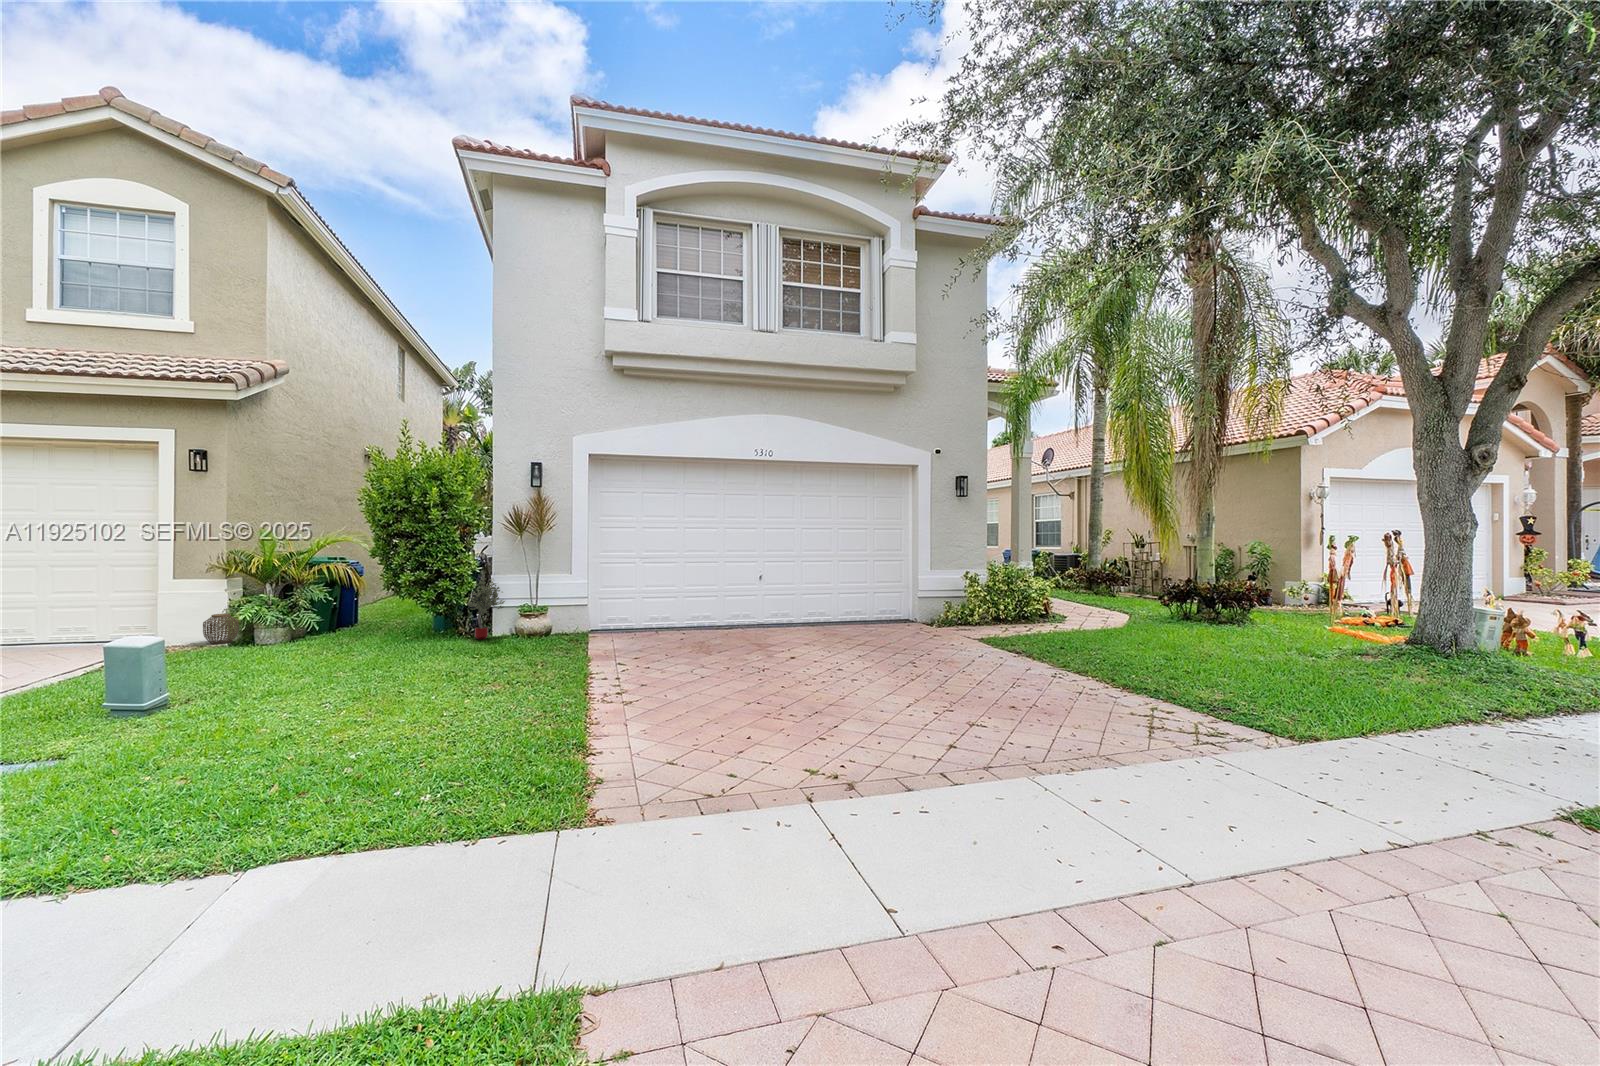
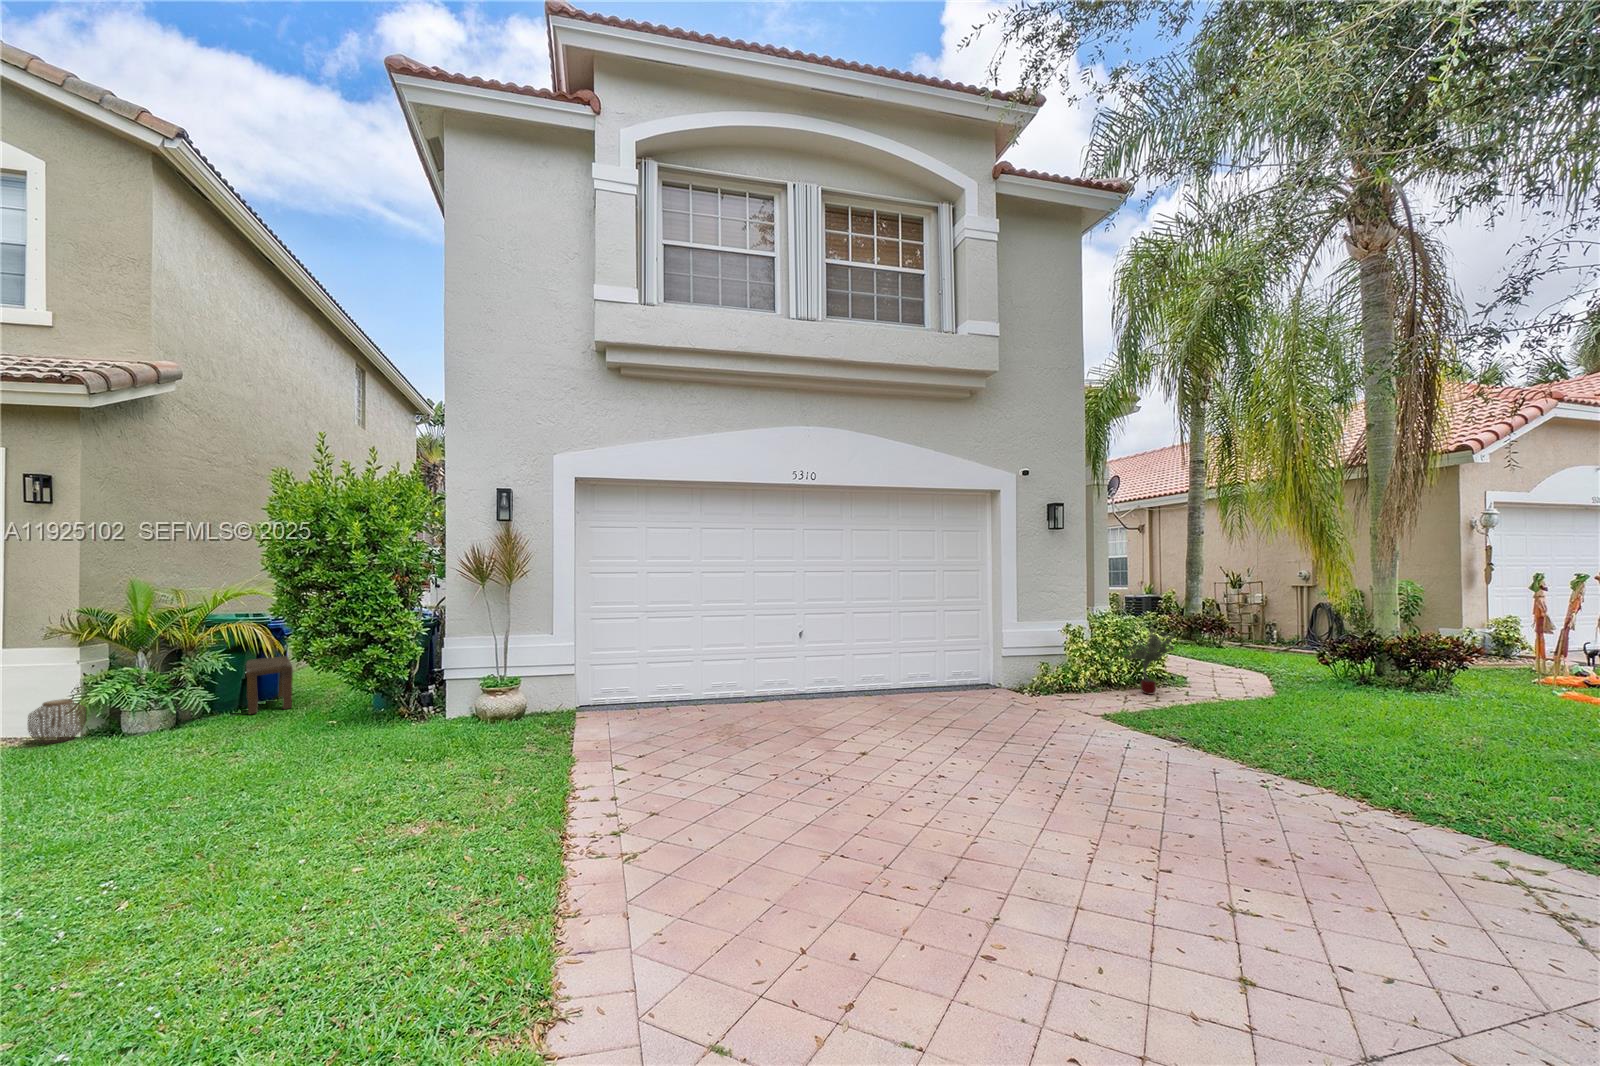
potted tree: present [467,578,505,640] -> present [1123,626,1175,694]
bench: none [334,591,374,631] -> present [246,656,293,714]

